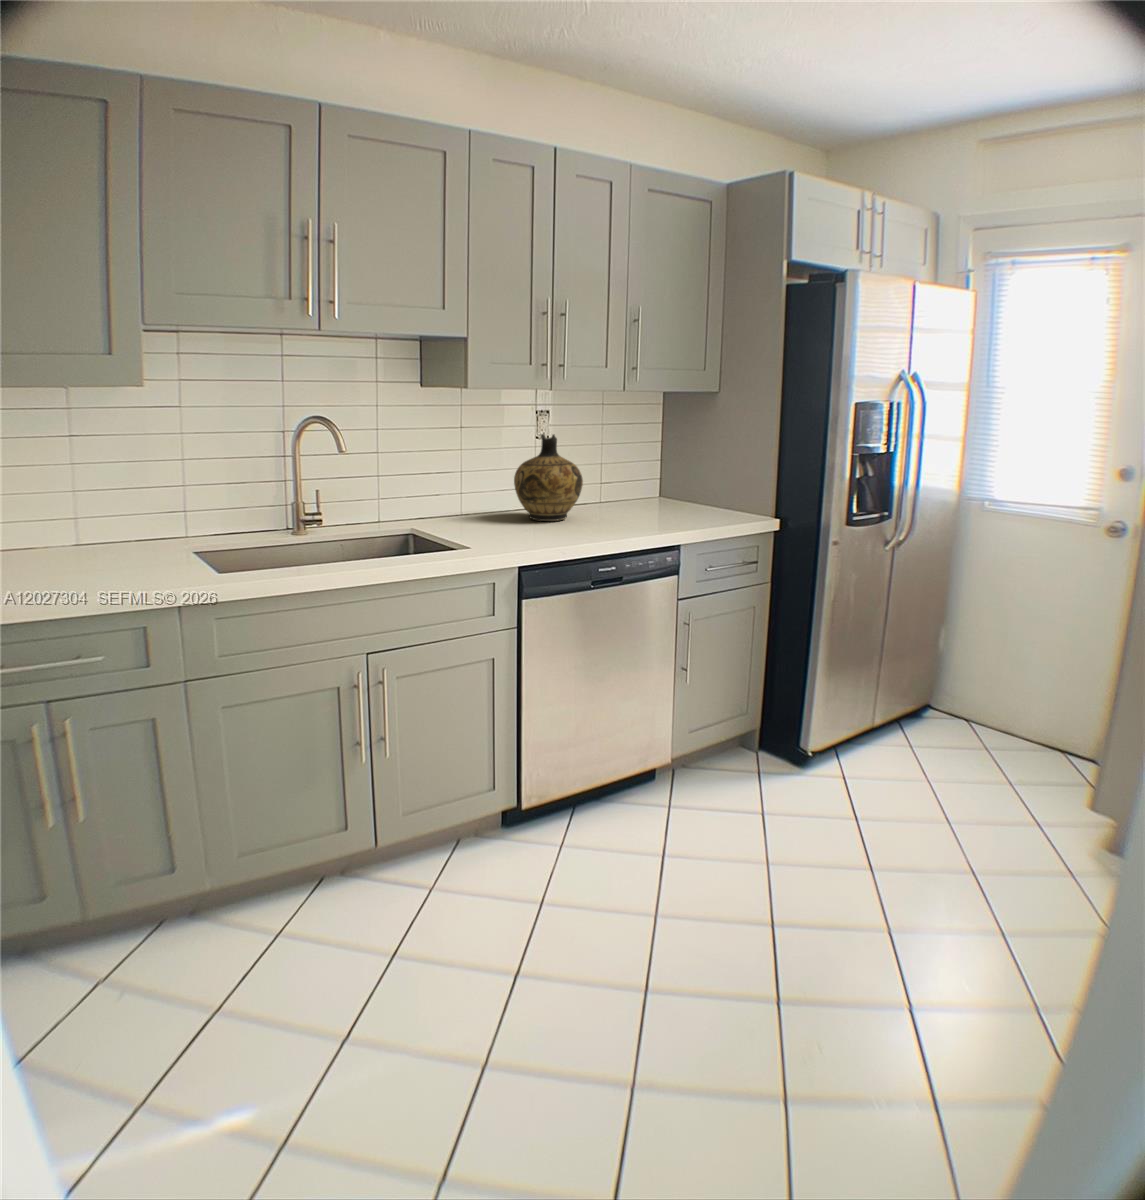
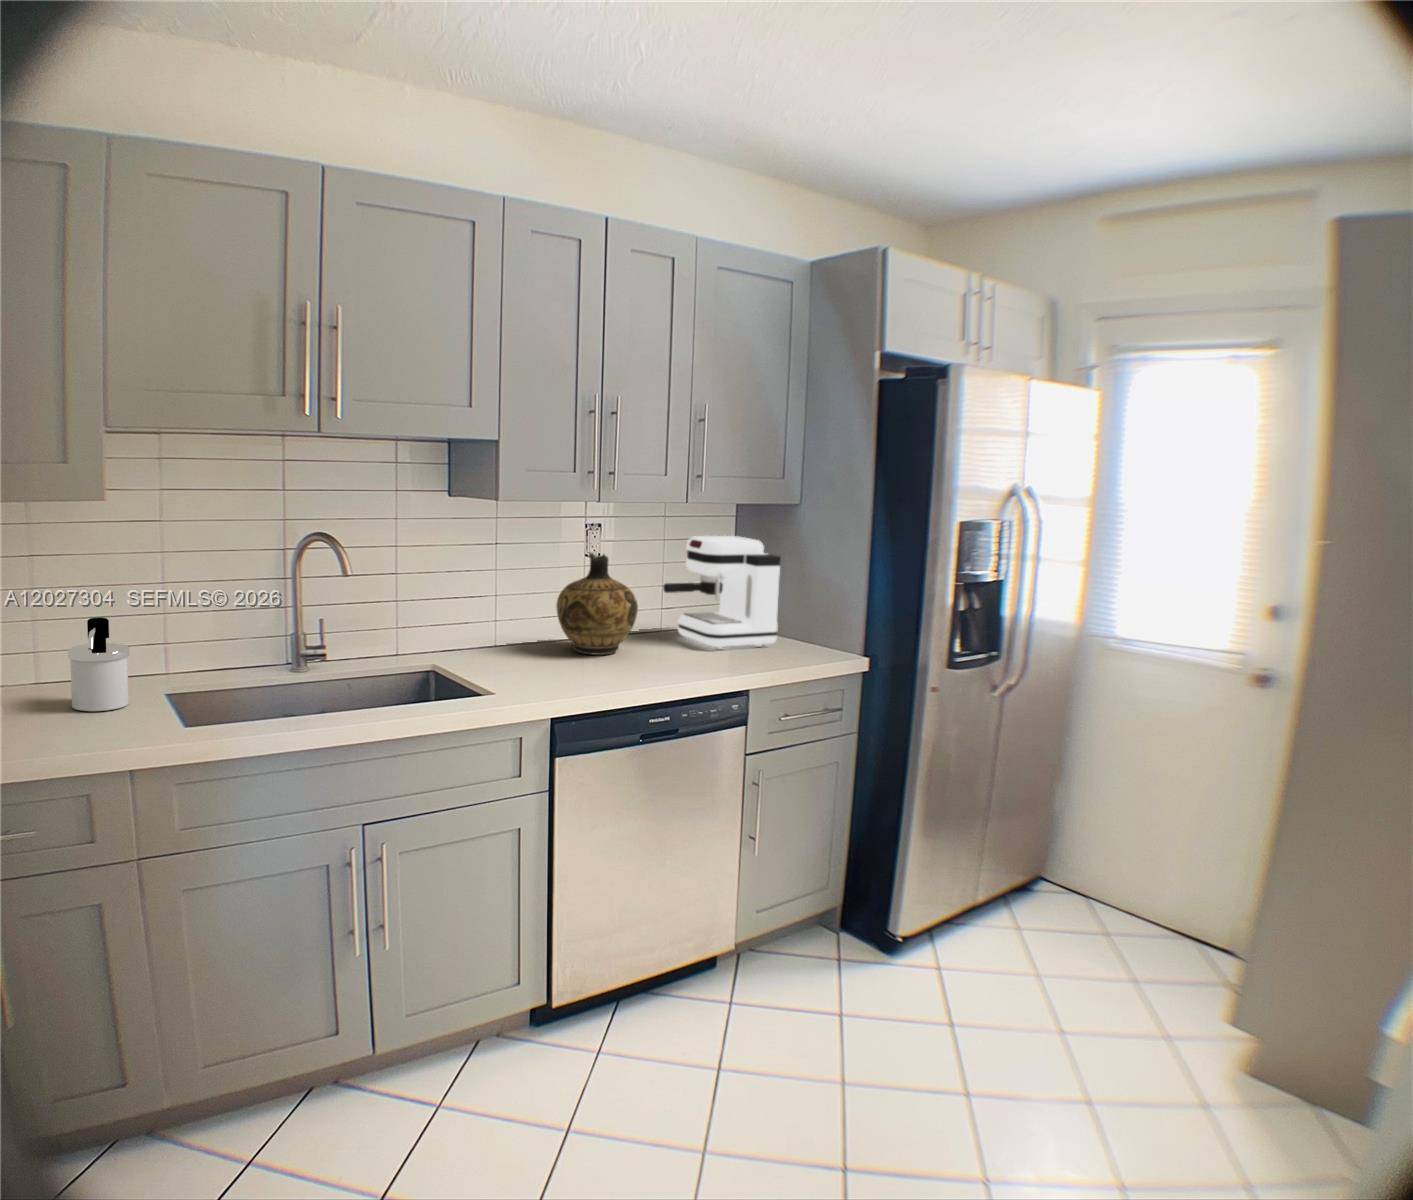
coffee maker: none [602,423,702,516] -> present [663,536,781,649]
soap dispenser: none [113,483,166,561] -> present [68,617,130,711]

